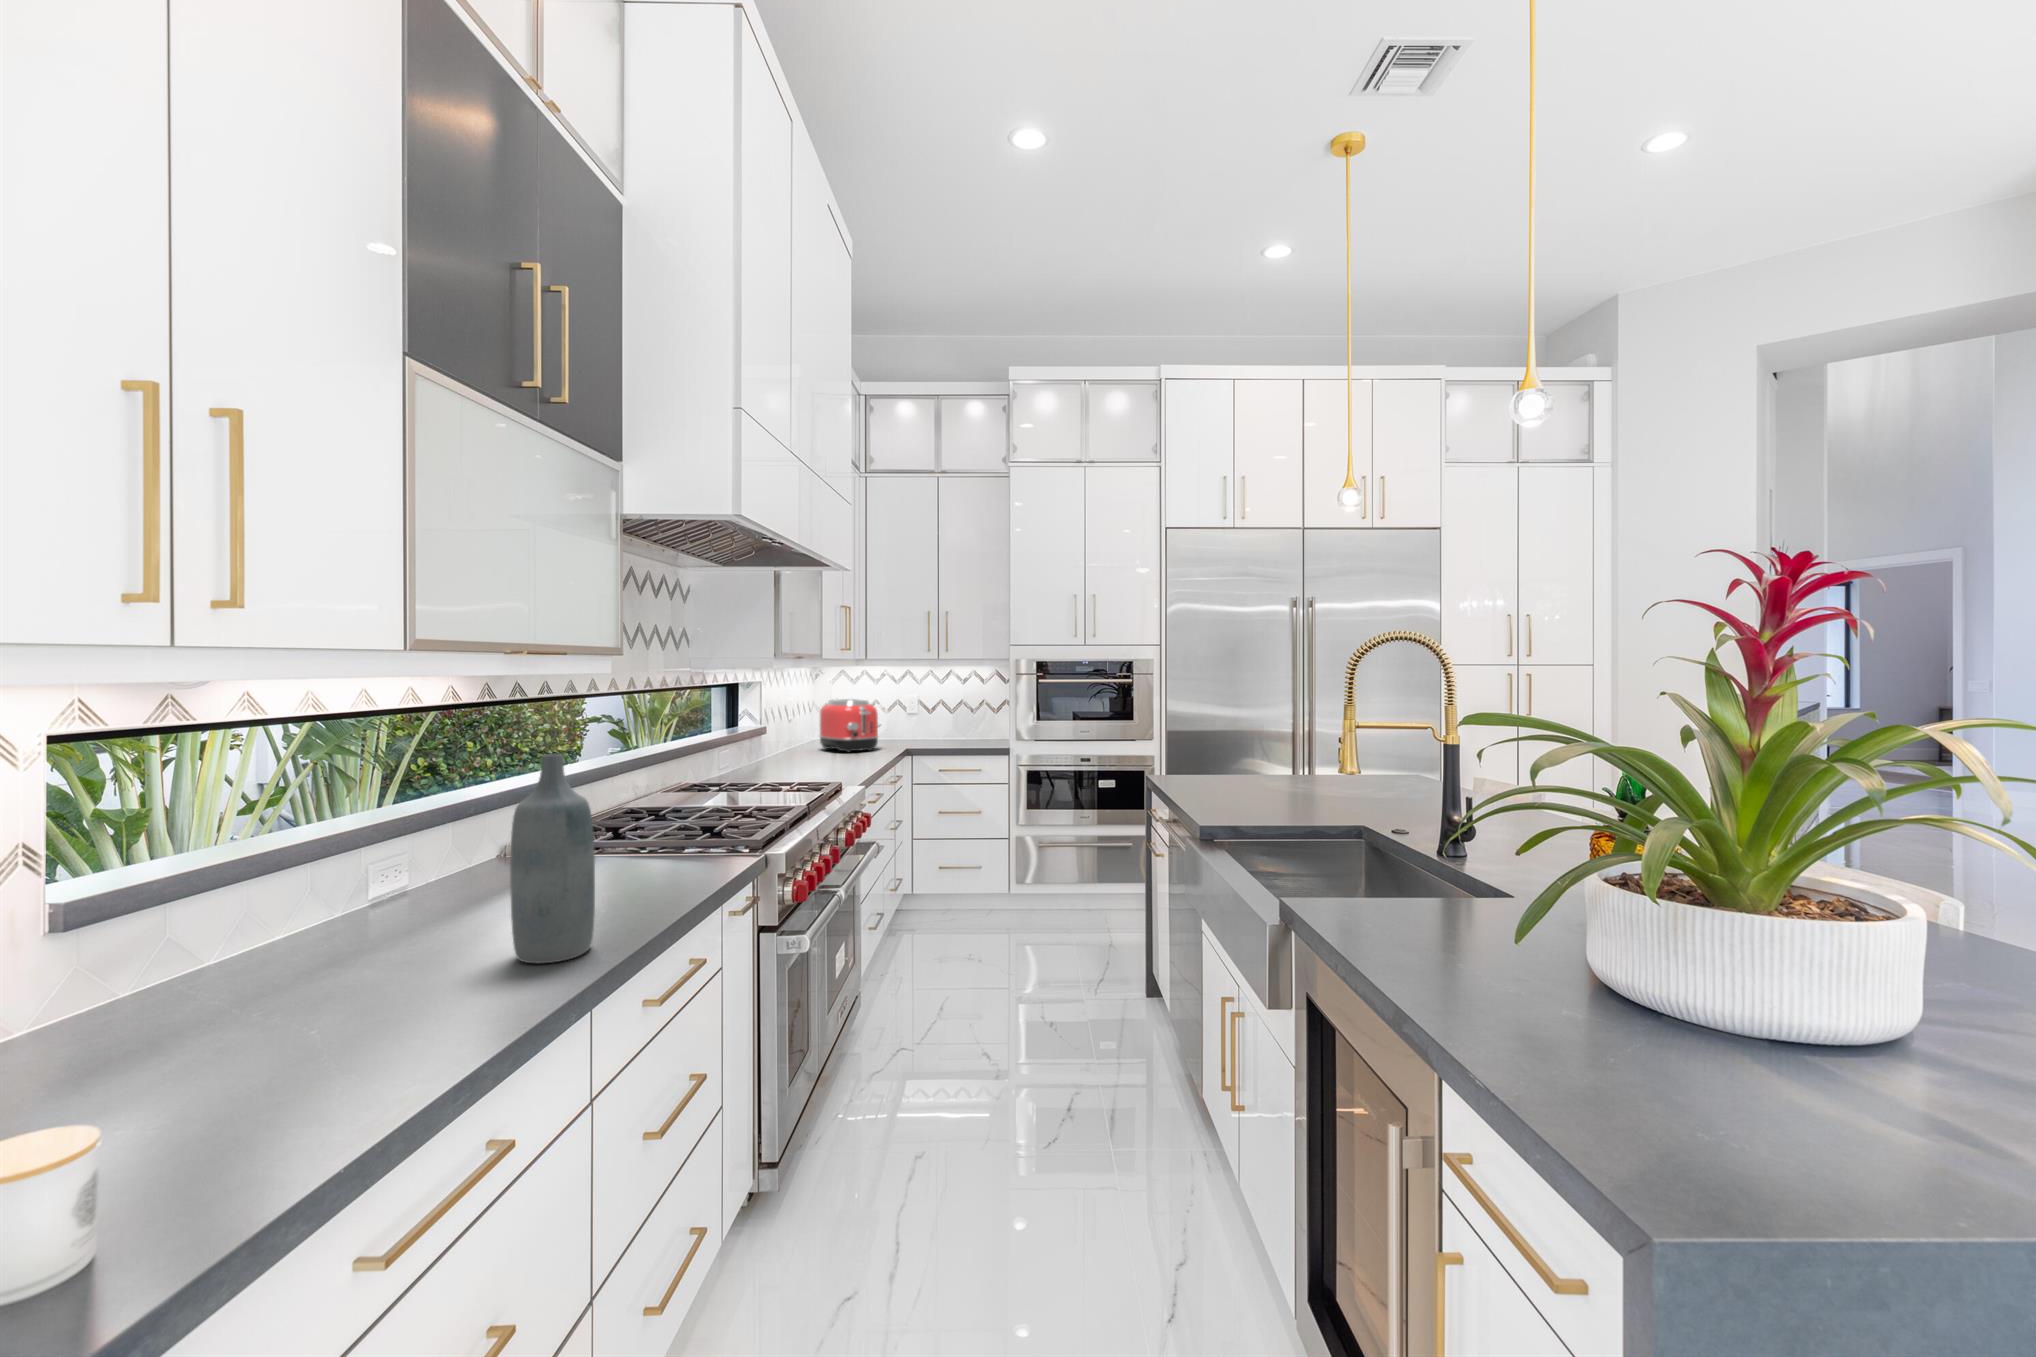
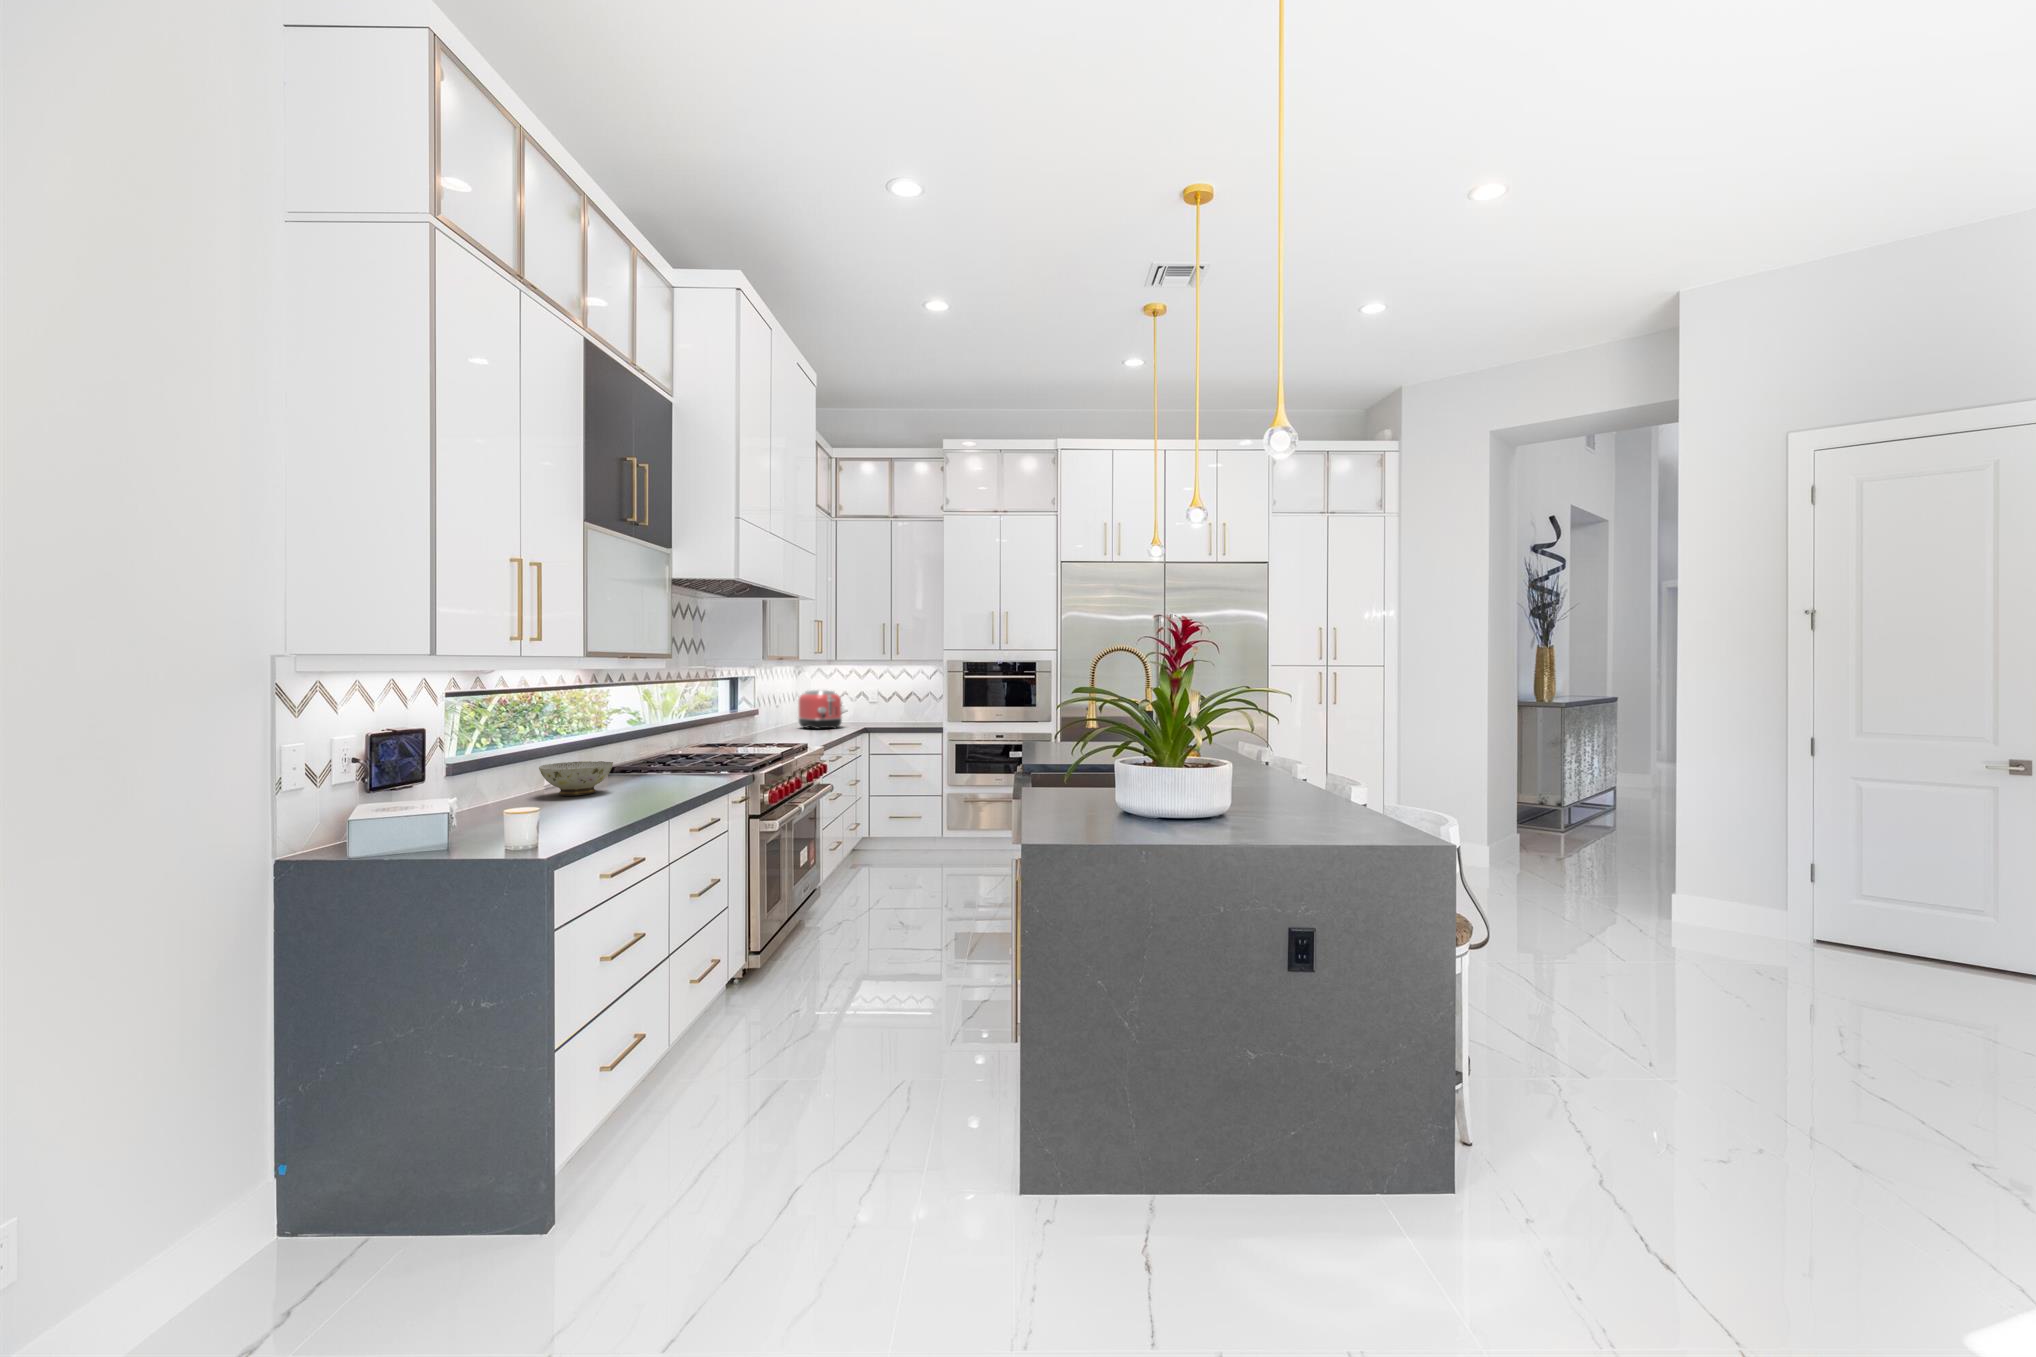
bottle: present [510,754,595,963] -> none [630,705,667,801]
ceramic bowl: none [333,855,496,936] -> present [539,761,613,796]

